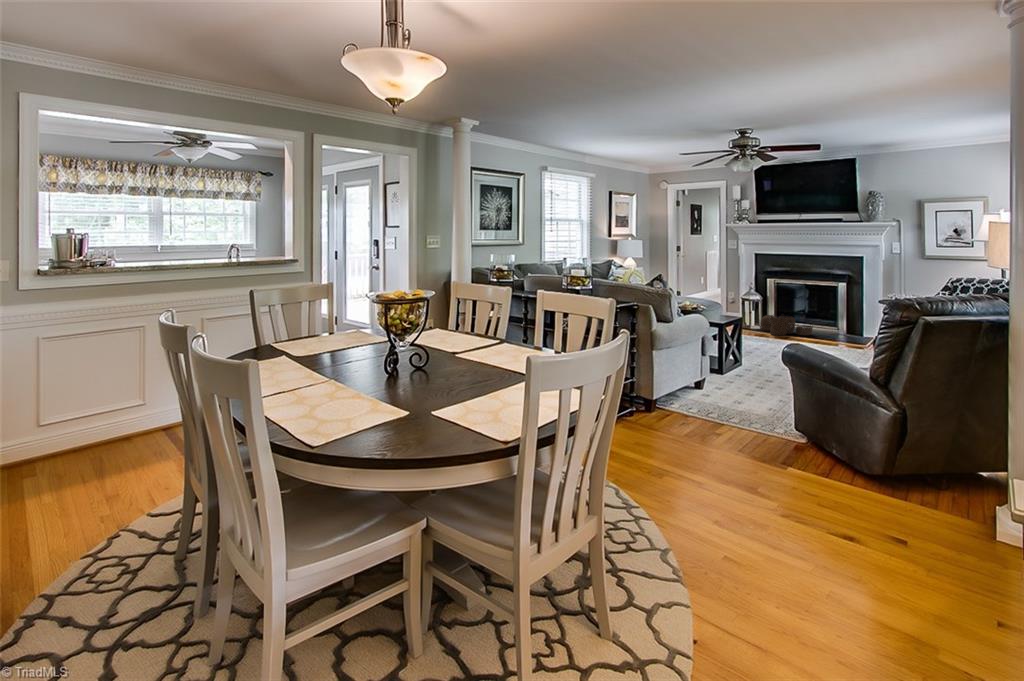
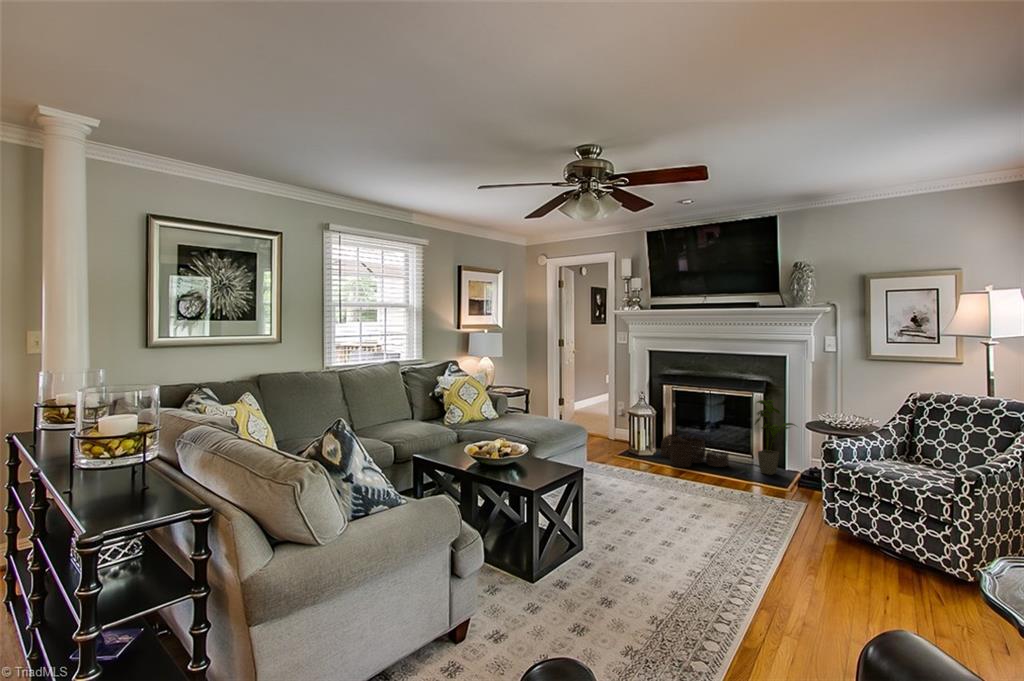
house plant: none [834,288,867,339] -> present [755,400,796,475]

